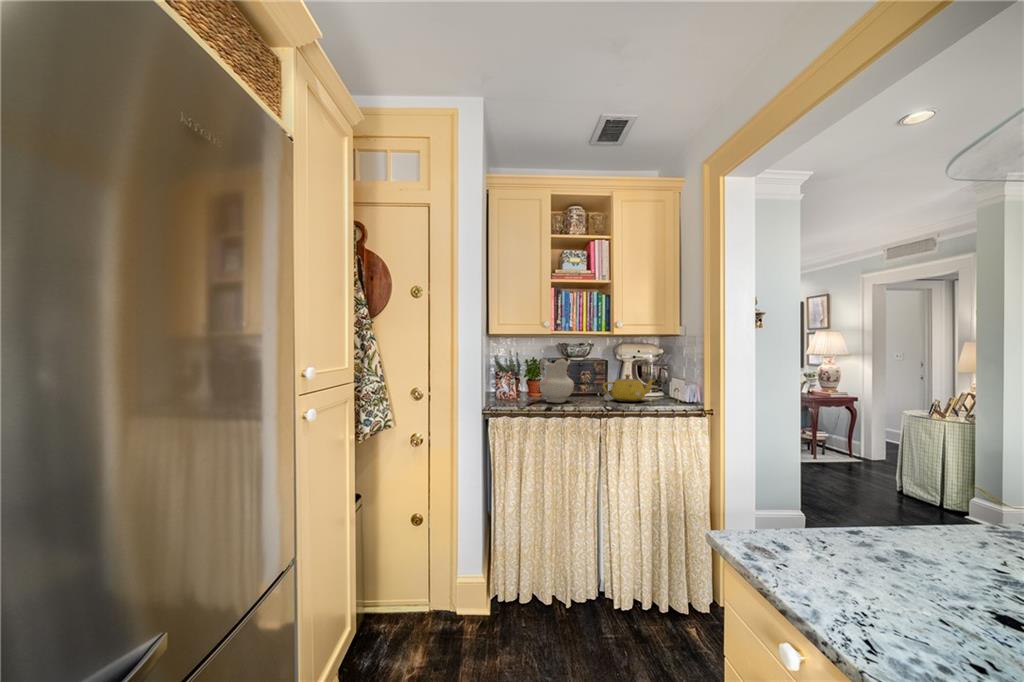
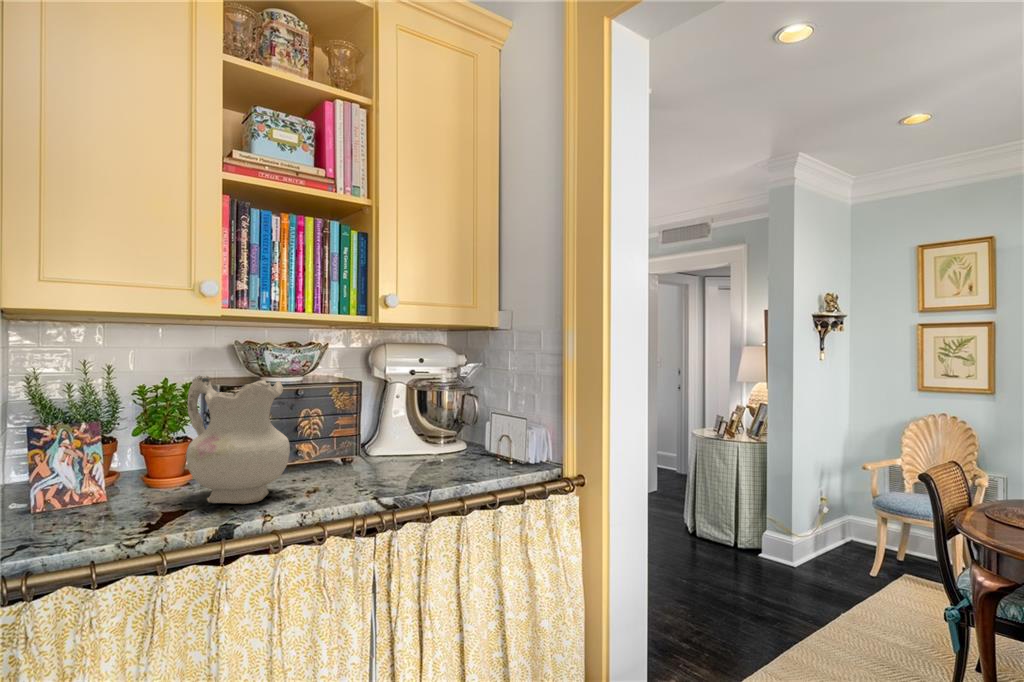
teapot: present [603,374,655,402] -> none [361,412,471,477]

